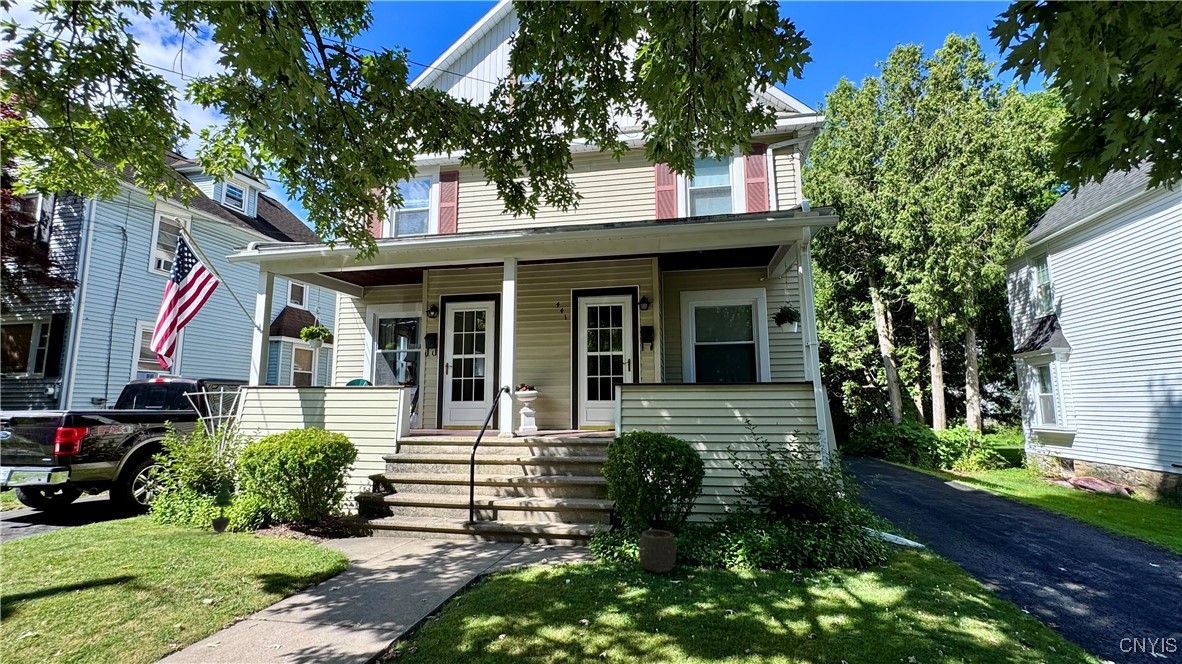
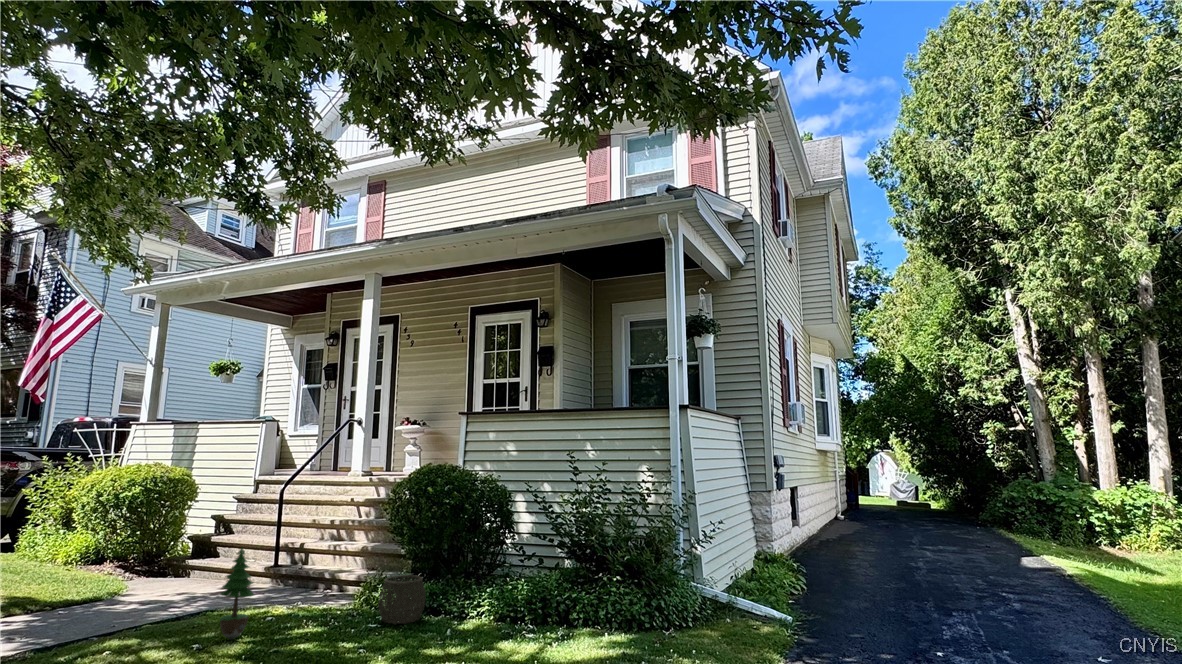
potted tree: present [212,477,234,532] -> present [220,548,254,640]

